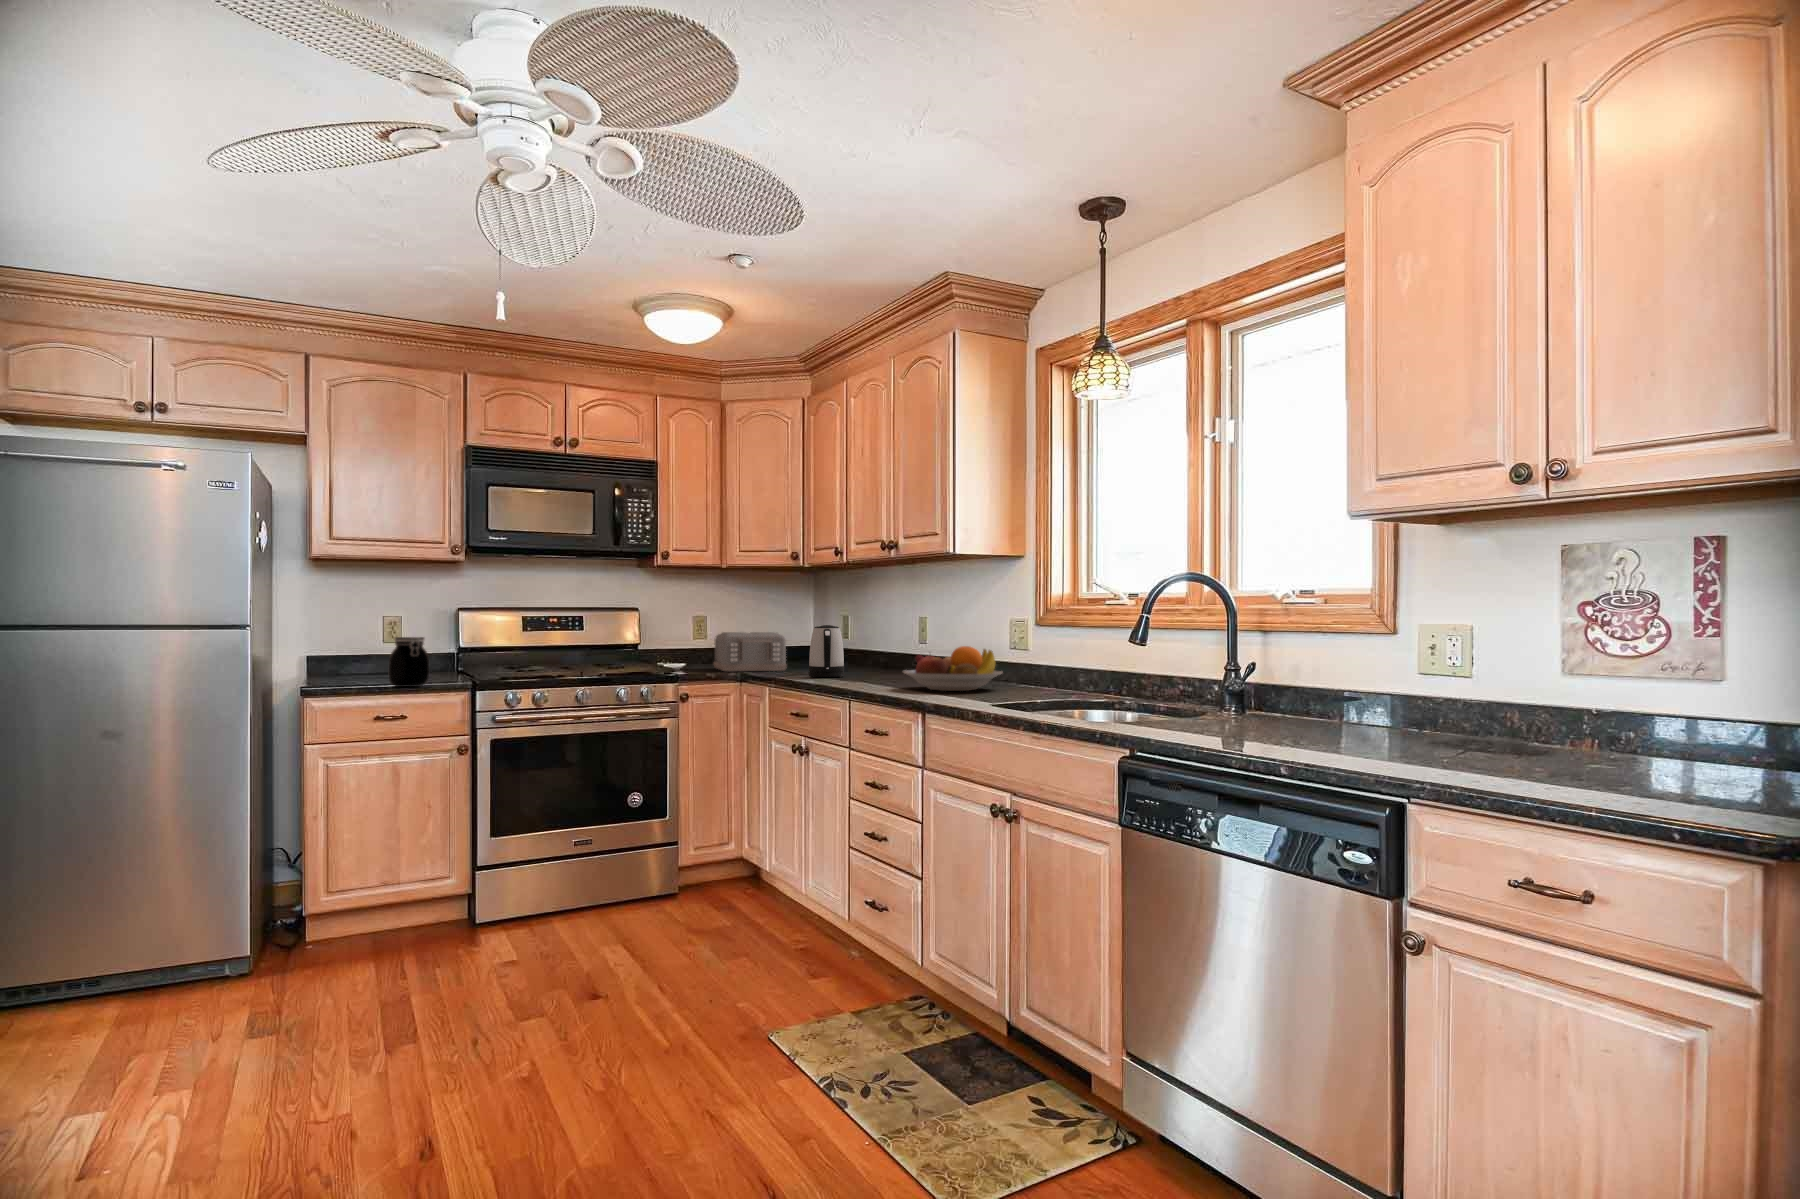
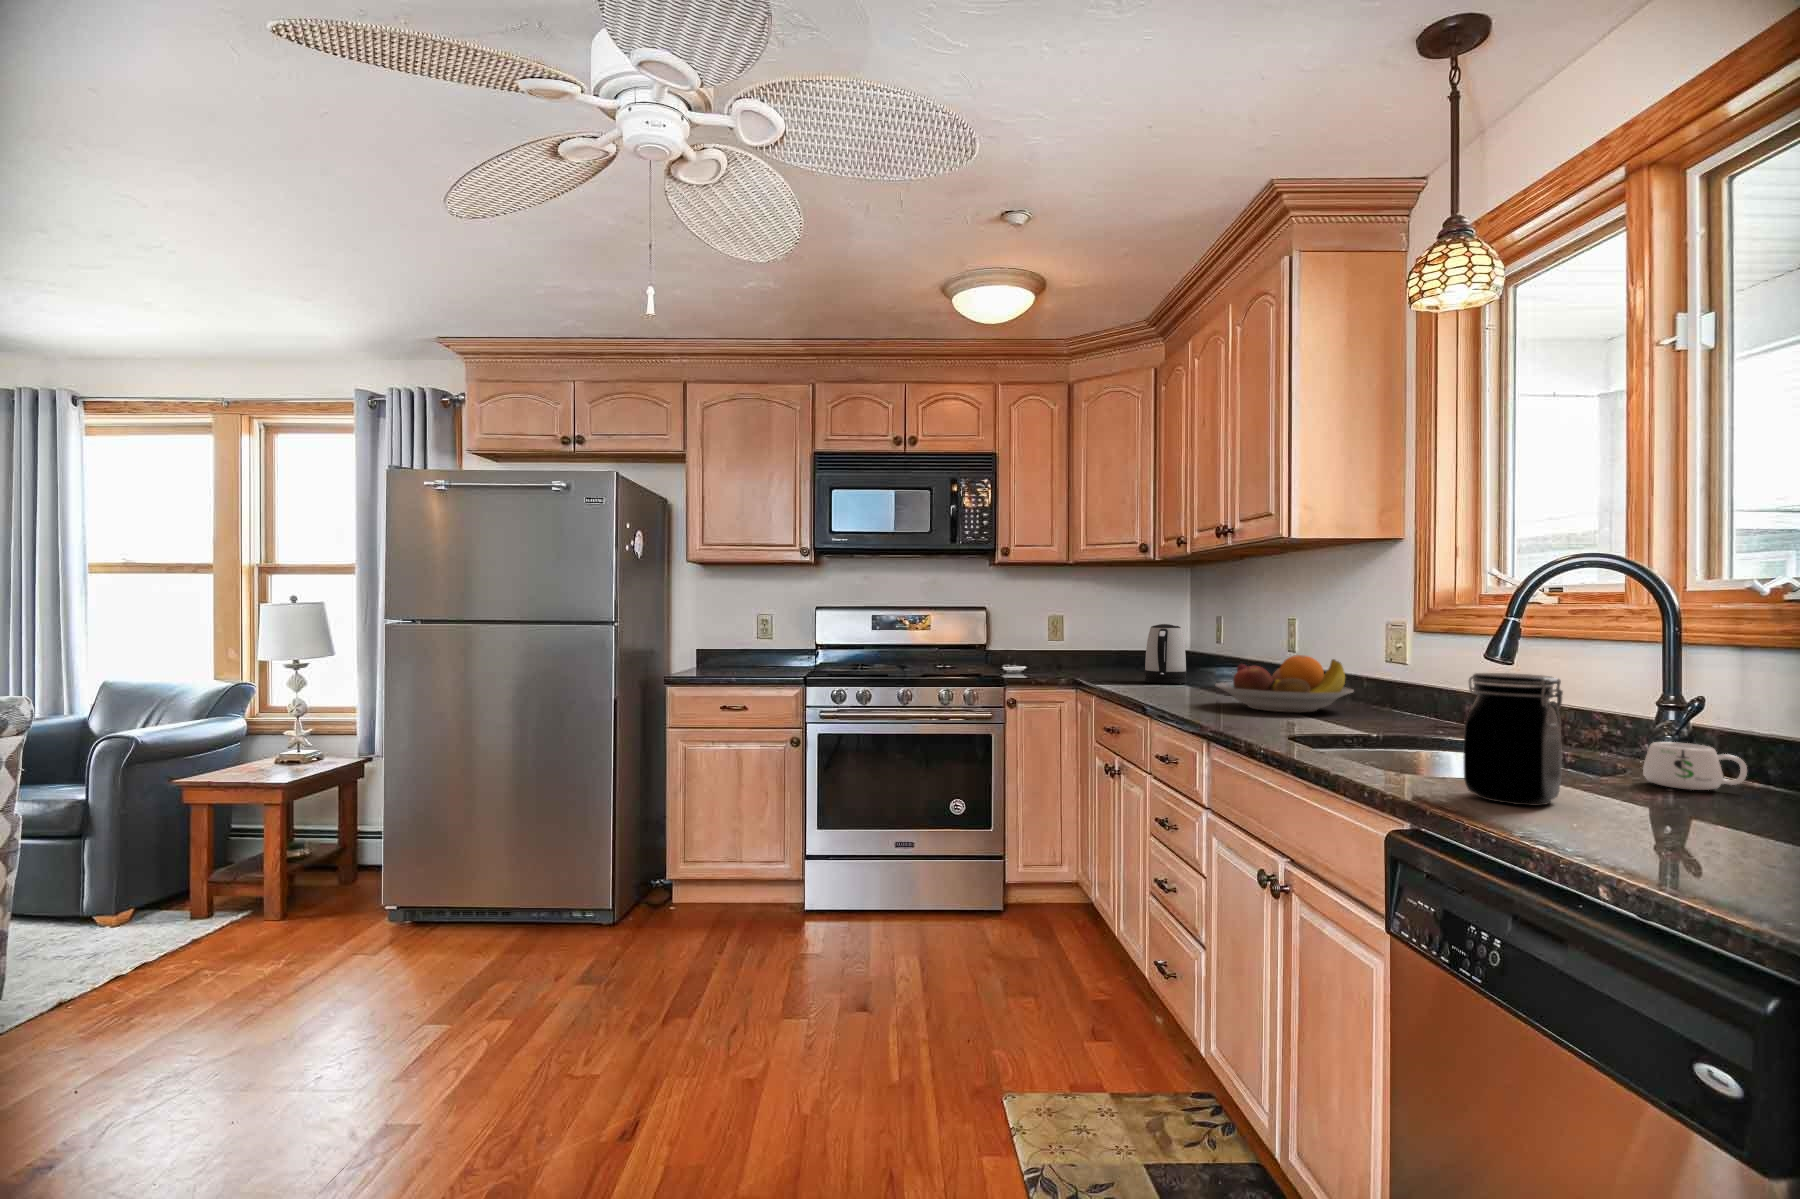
toaster: present [714,632,786,671] -> none [1069,629,1139,673]
jar: present [389,637,429,687] -> present [1464,673,1563,806]
mug: none [1212,687,1260,713] -> present [1643,742,1747,790]

